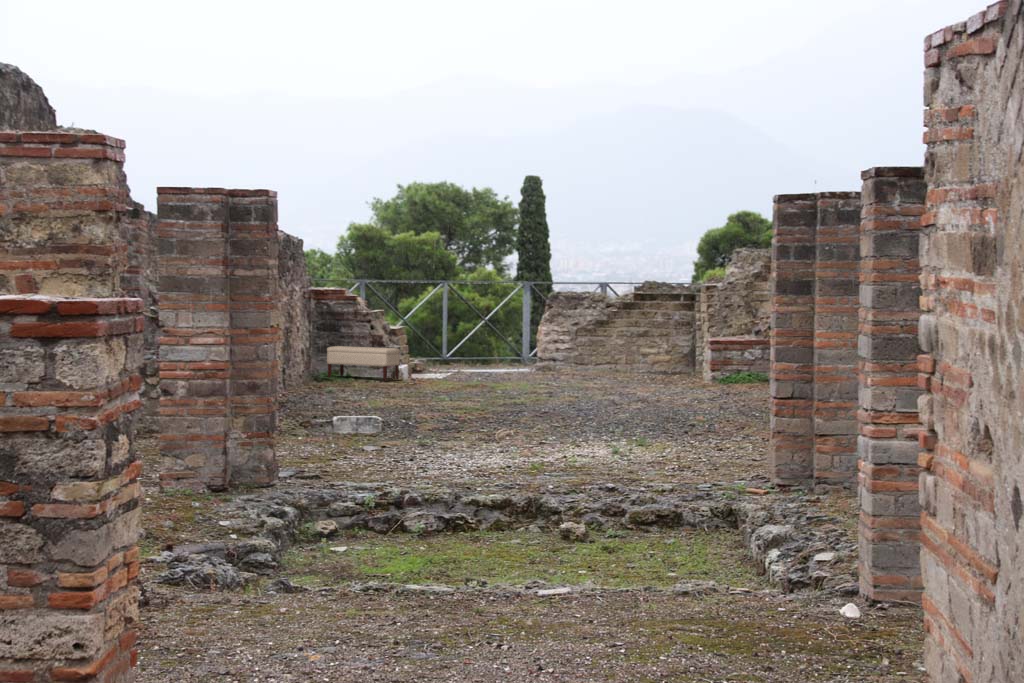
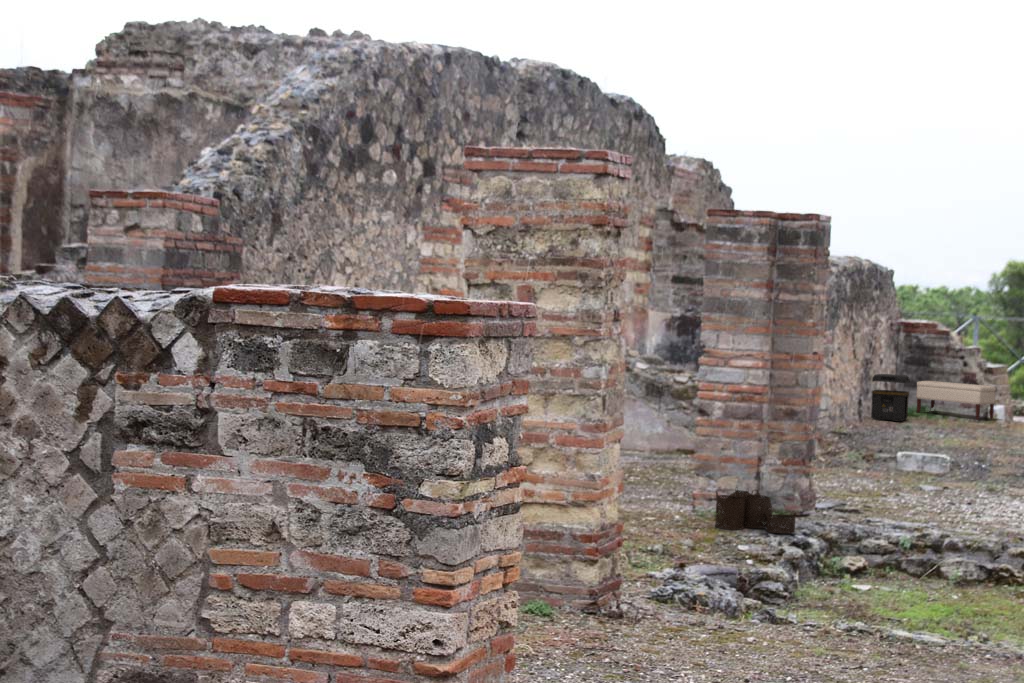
toolbox: none [289,342,324,387] -> present [871,374,910,421]
woven basket: none [188,463,269,506] -> present [715,490,796,533]

